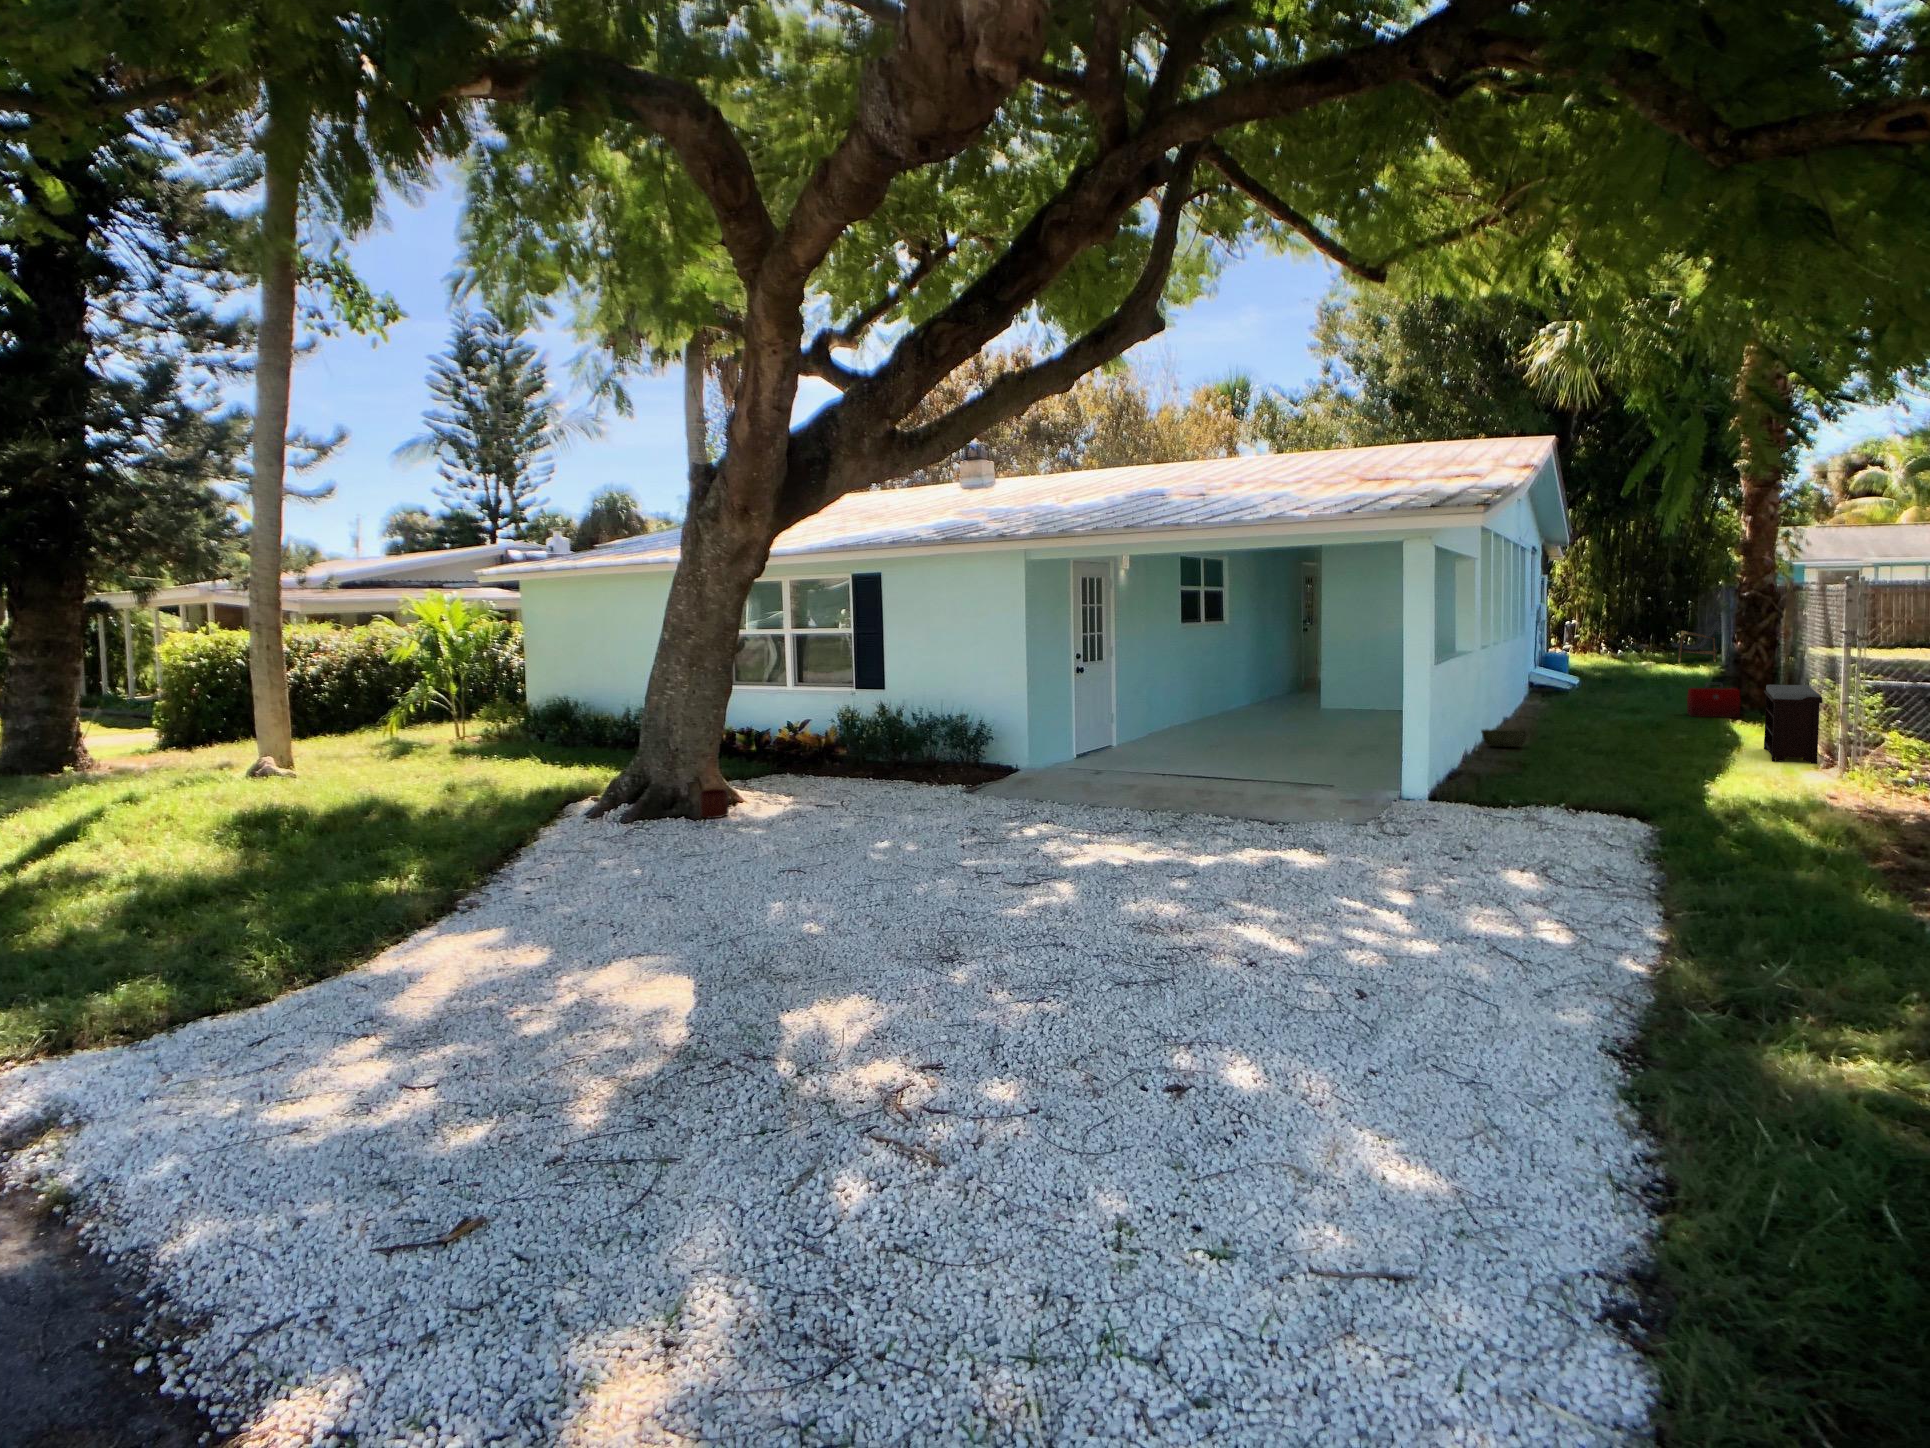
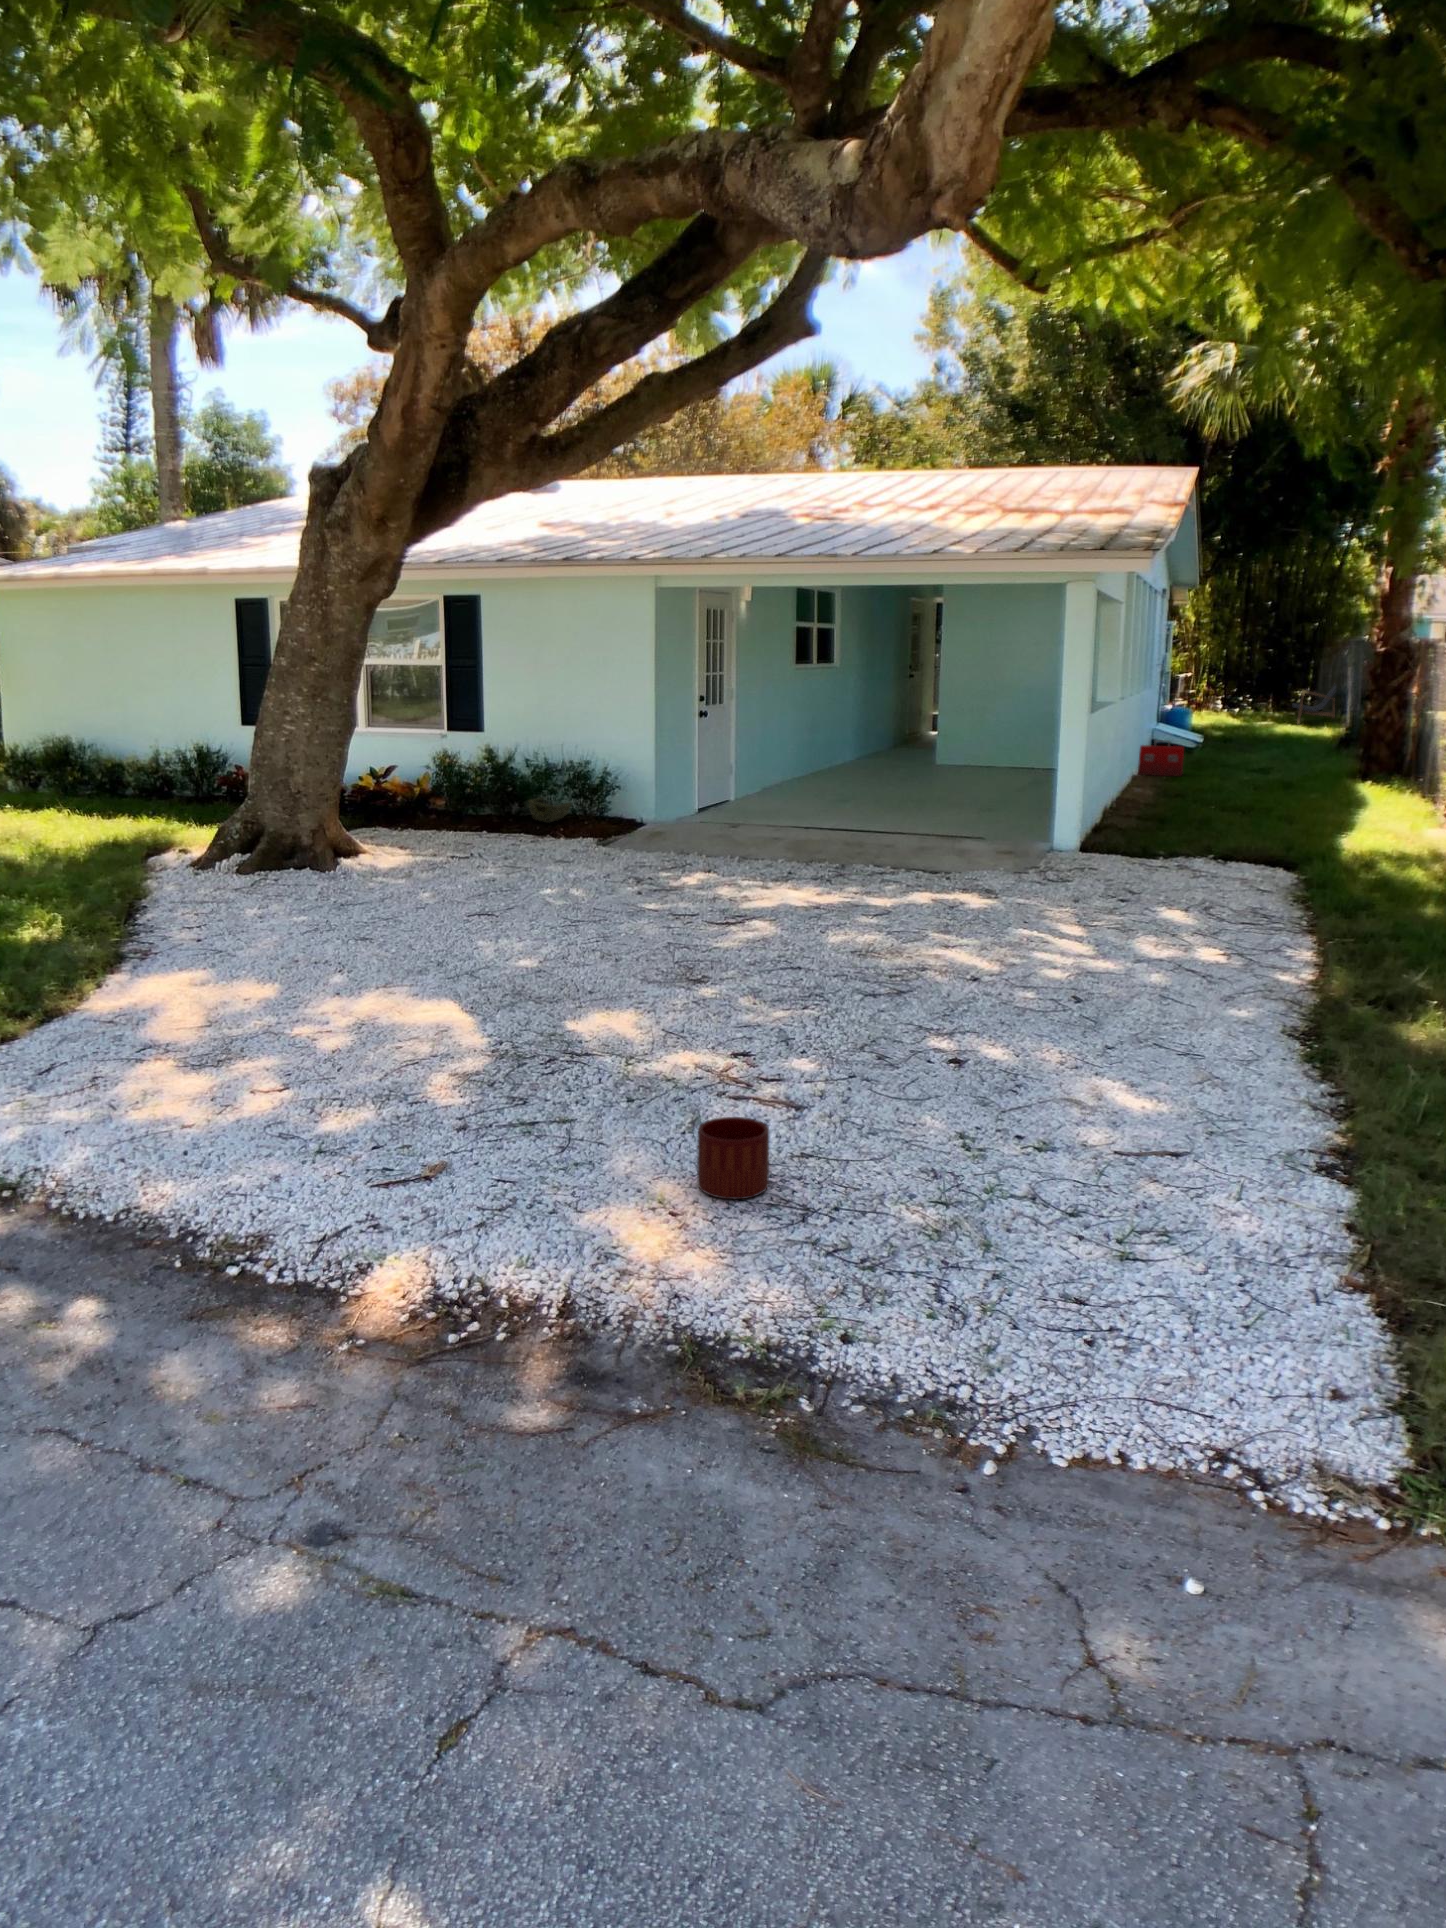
toolbox: present [1687,682,1740,718] -> present [1138,740,1184,776]
bench: present [1764,685,1822,764] -> none [1381,742,1437,820]
woven basket: present [1481,729,1527,747] -> present [529,798,571,822]
planter: present [699,789,729,818] -> present [697,1117,769,1199]

